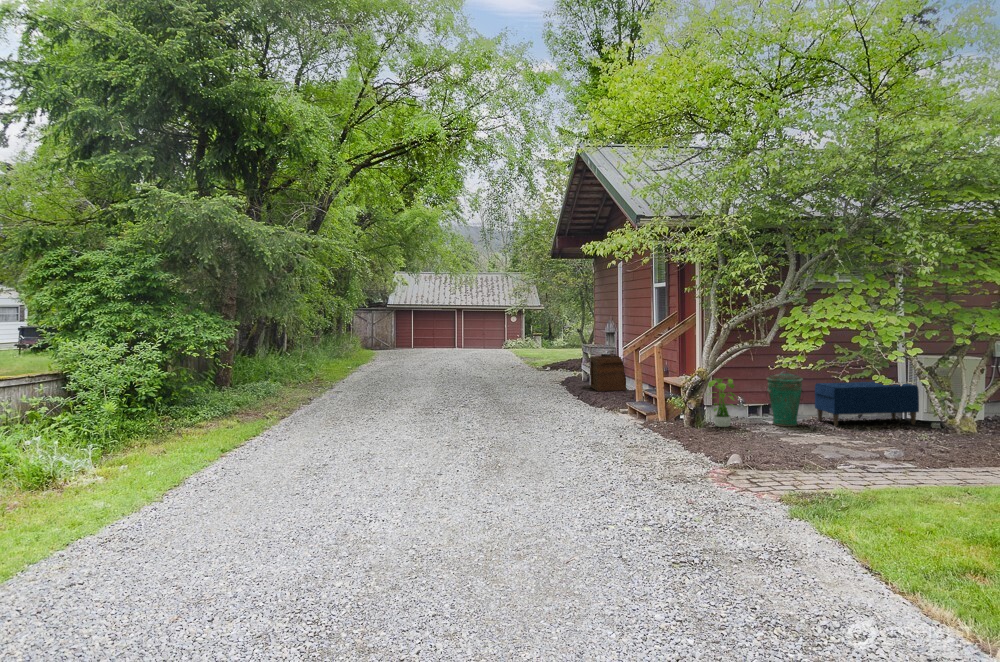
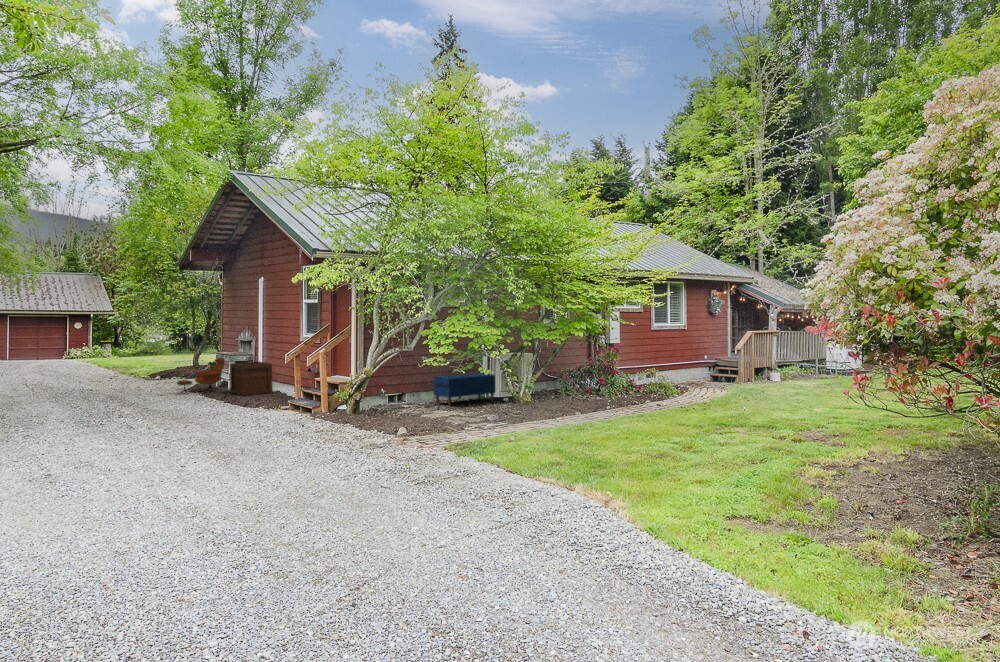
lounge chair: none [542,350,588,386] -> present [177,358,225,393]
trash can: present [766,372,803,426] -> none [404,369,429,409]
potted plant: present [708,378,735,427] -> none [362,374,388,413]

